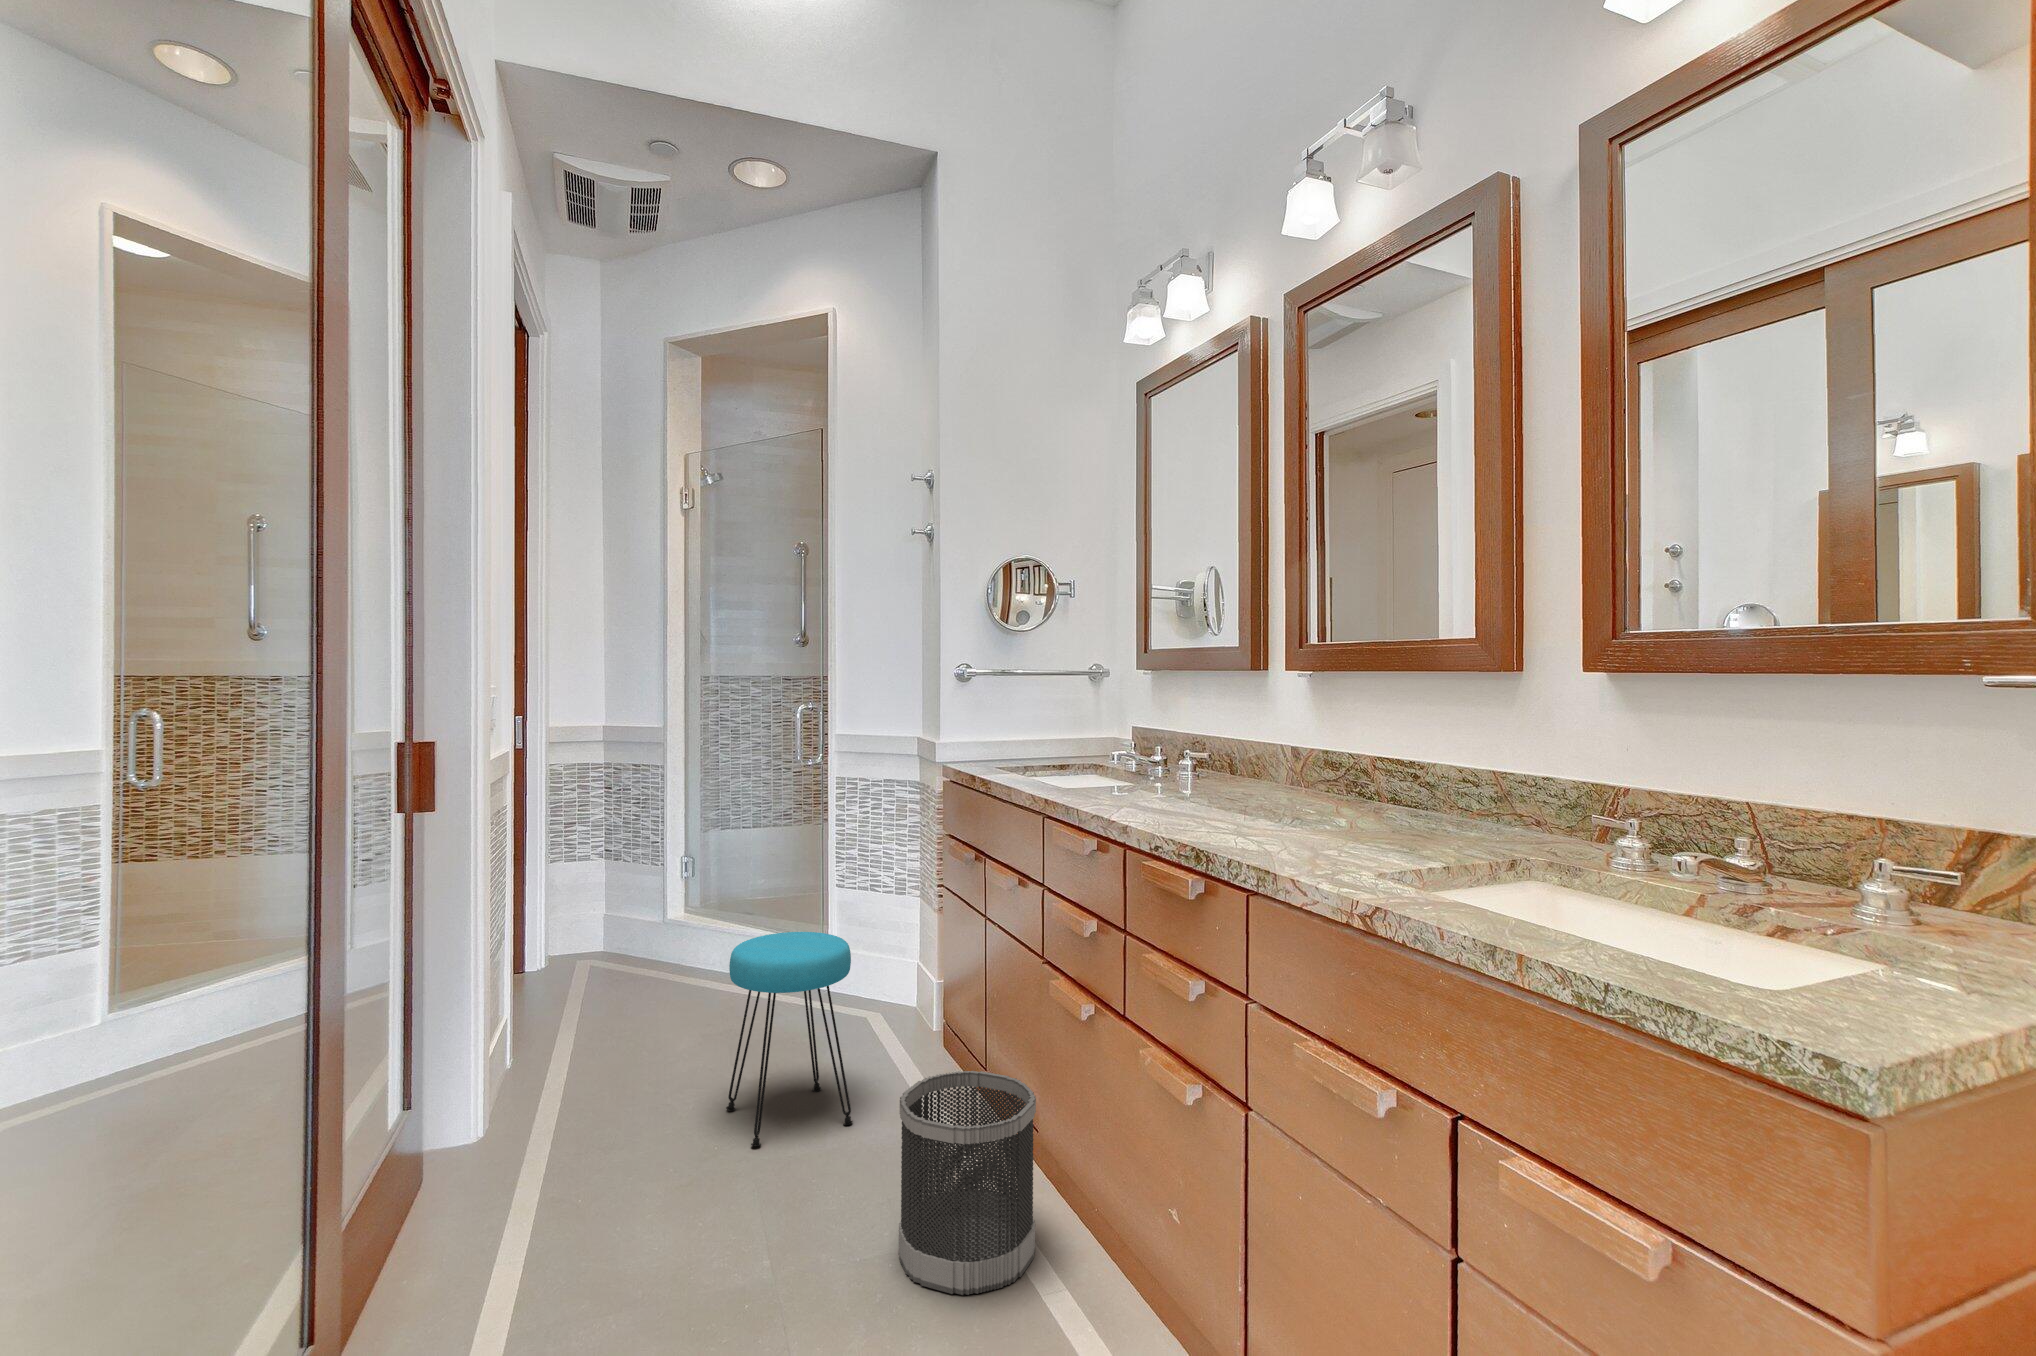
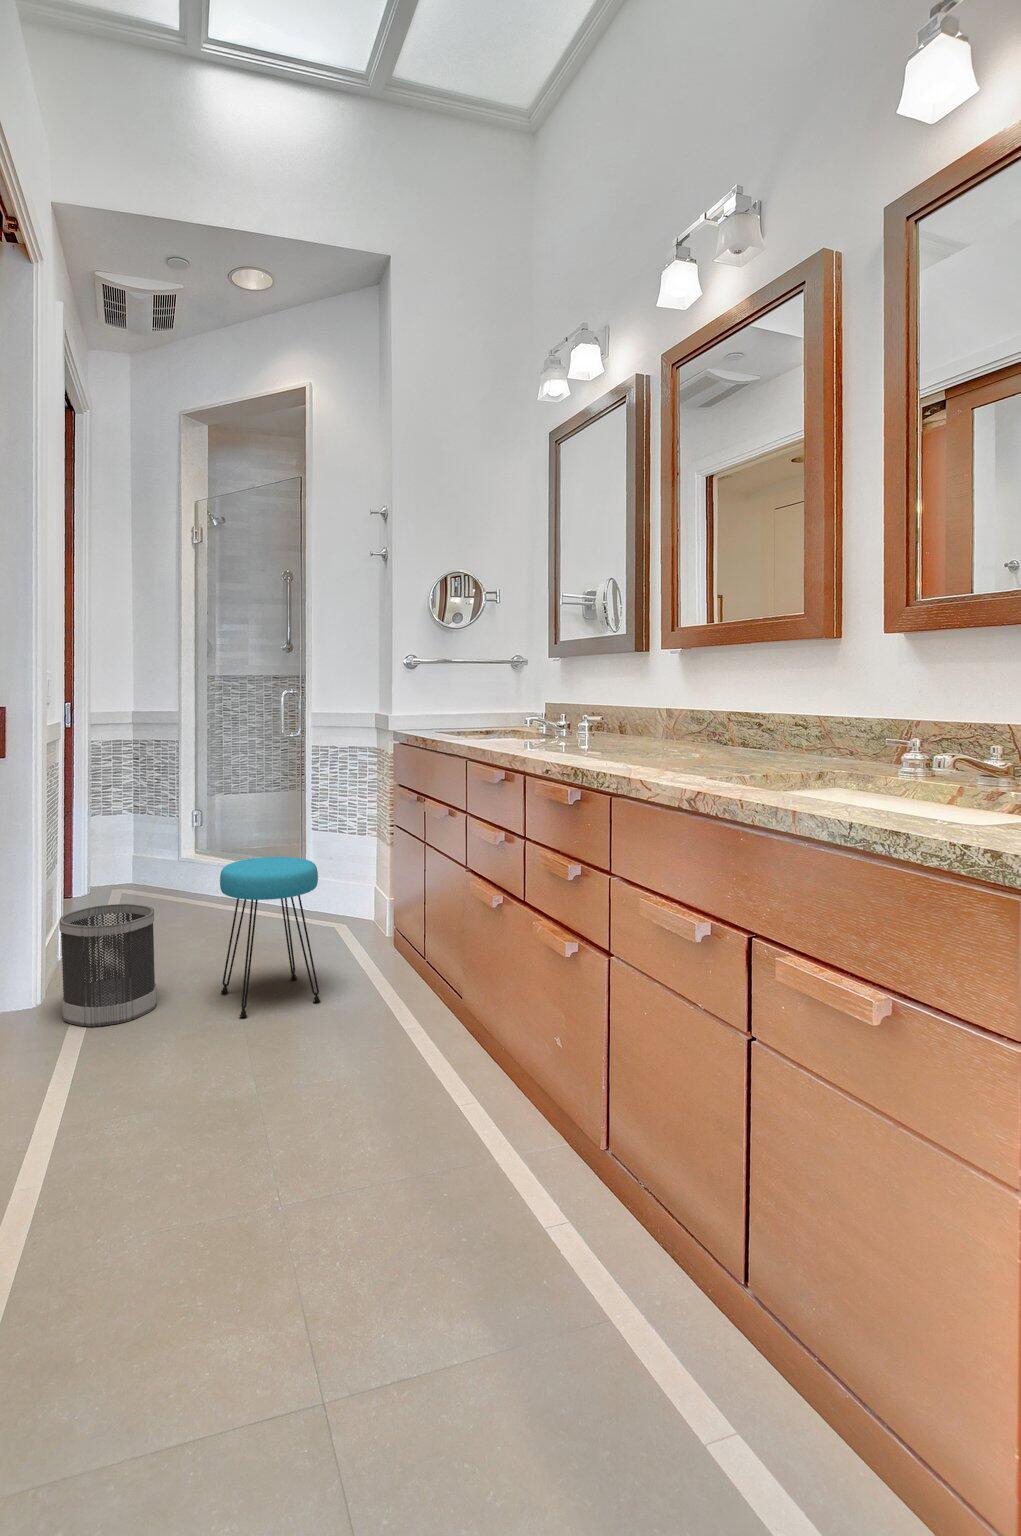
wastebasket: present [899,1071,1036,1295] -> present [59,904,156,1027]

